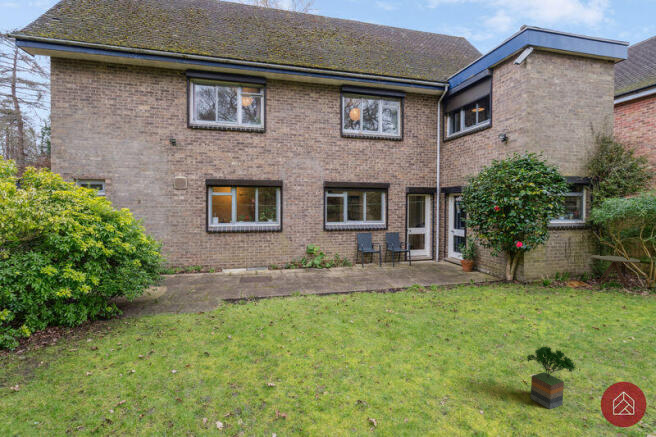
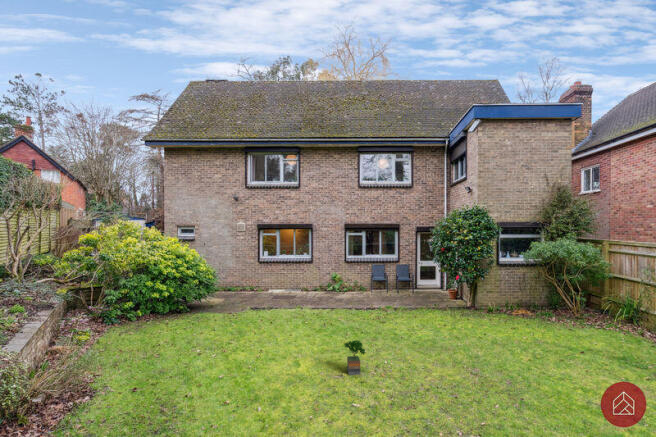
round table: present [591,255,640,287] -> none [568,292,613,323]

